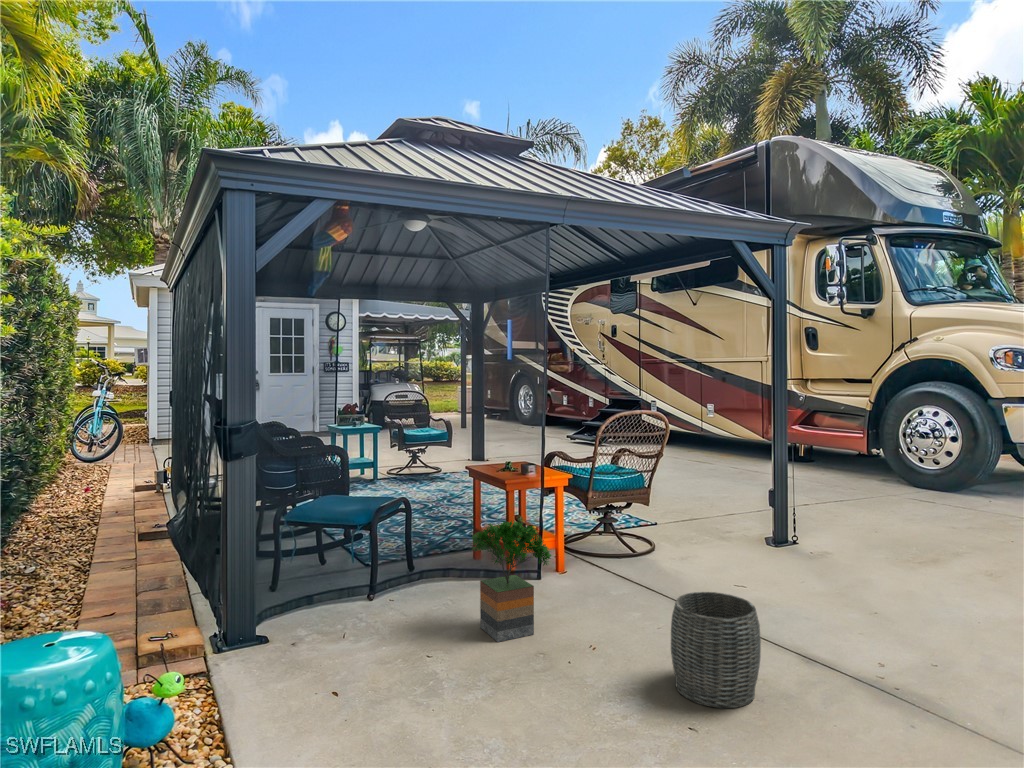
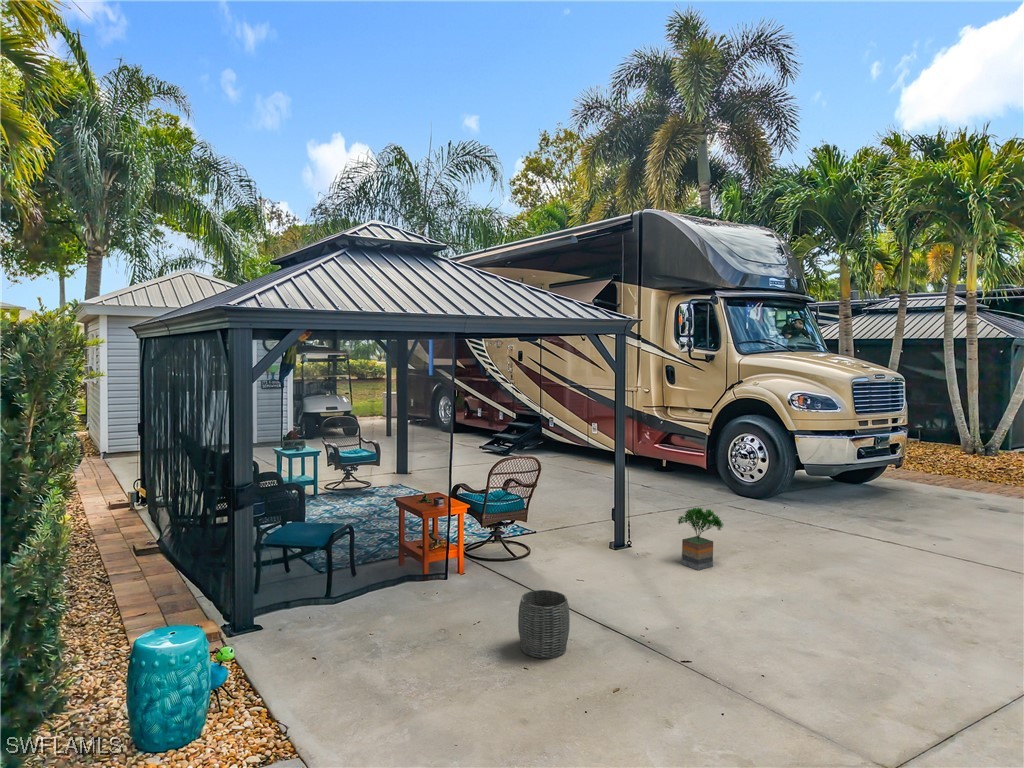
potted tree: present [472,521,551,642] -> present [678,508,723,570]

